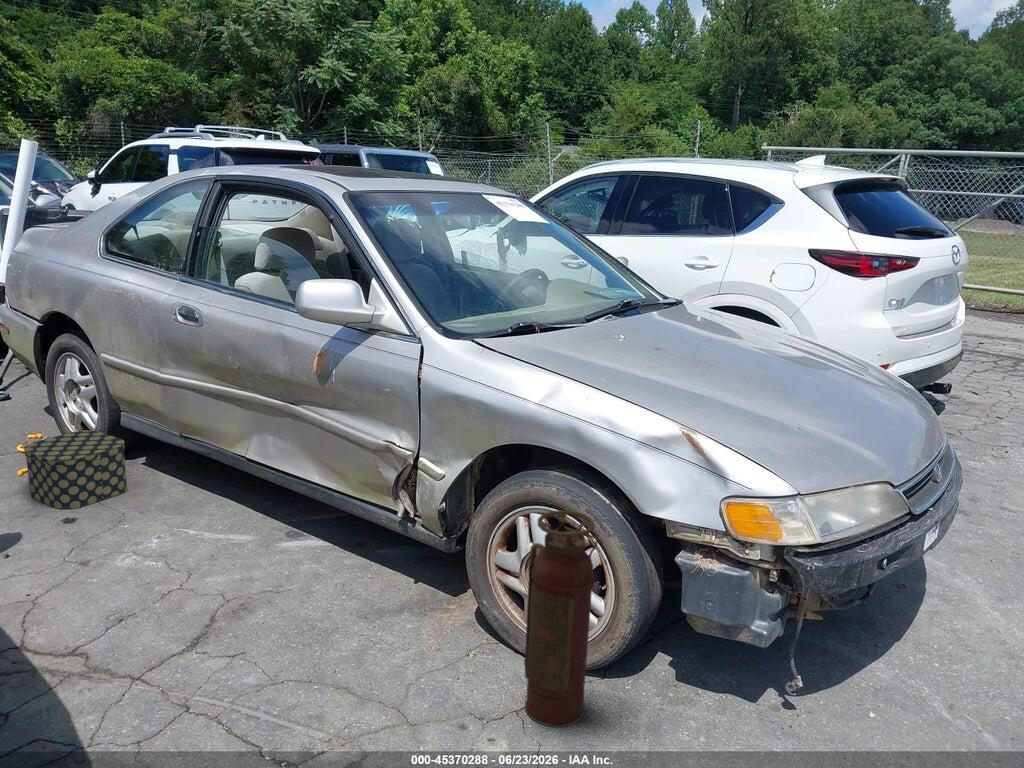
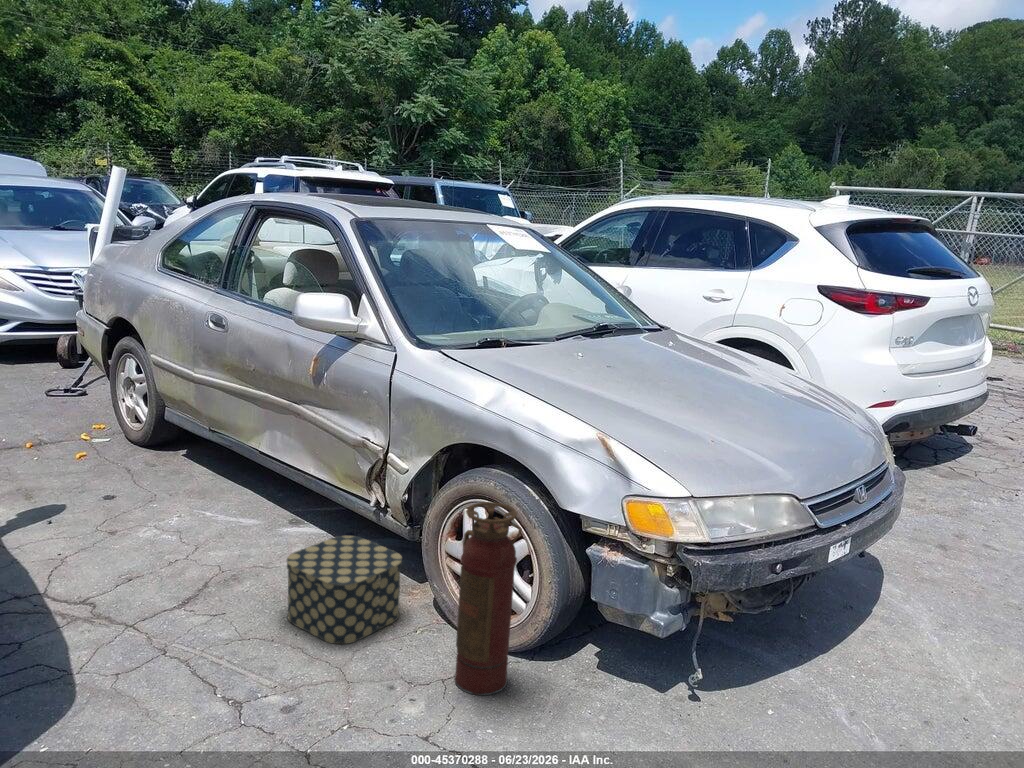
storage box: present [24,430,127,510] -> present [287,536,402,644]

